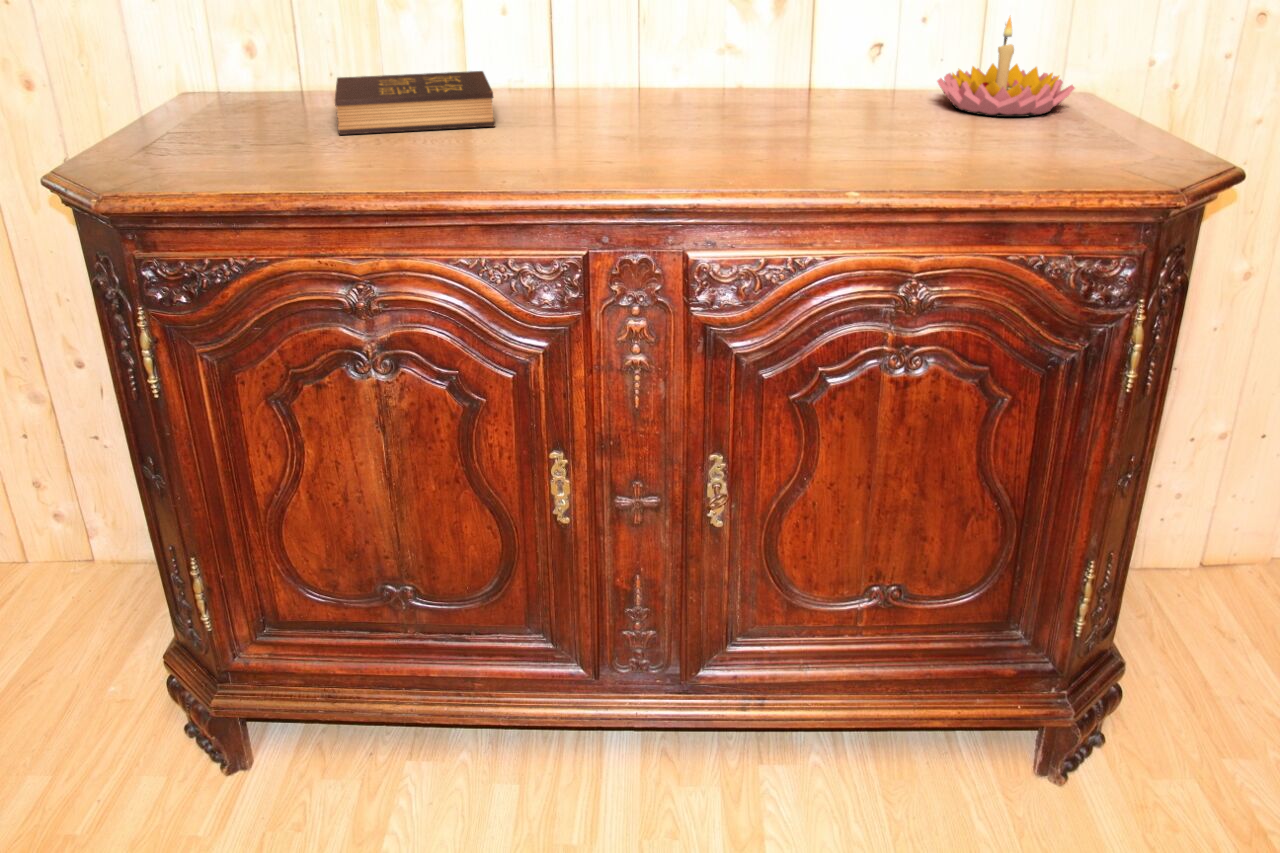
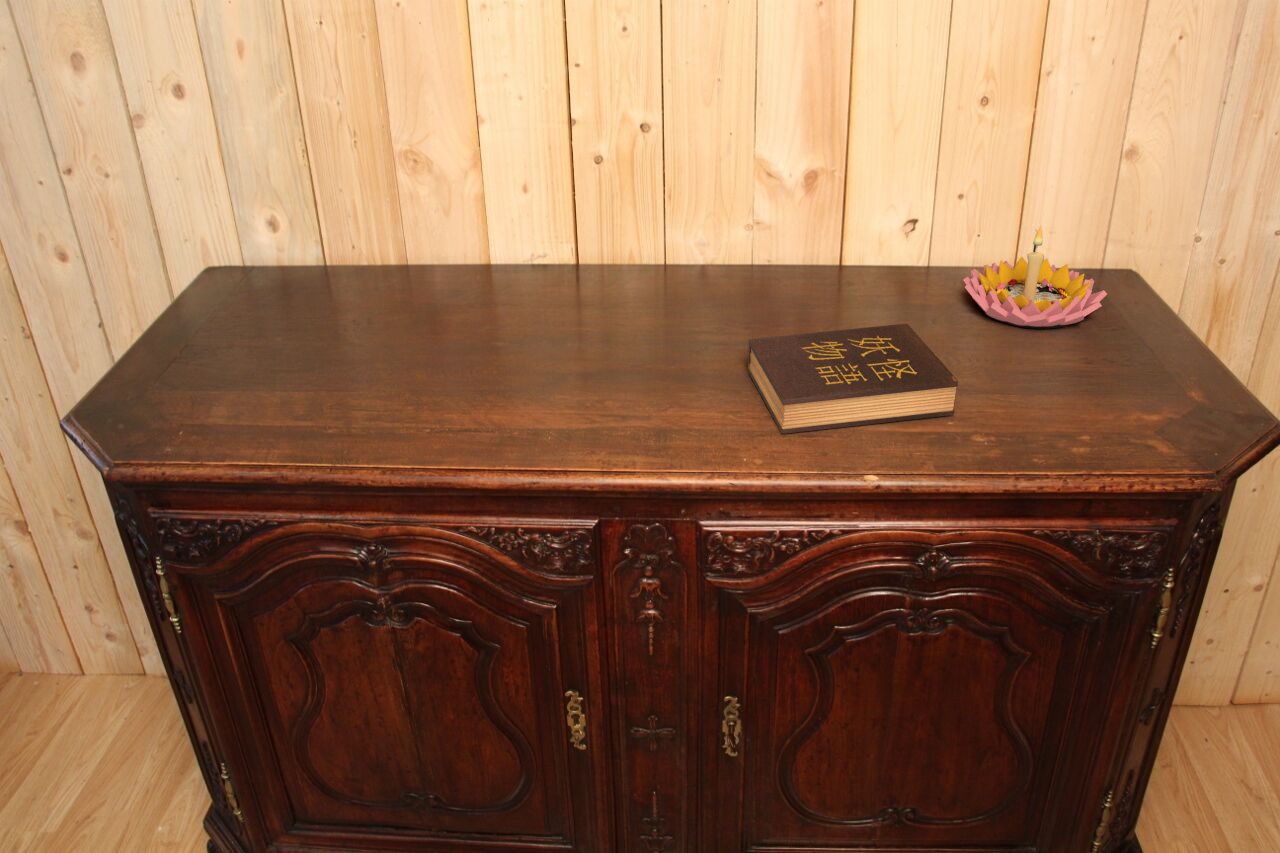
hardback book: present [335,71,495,135] -> present [748,324,958,434]

